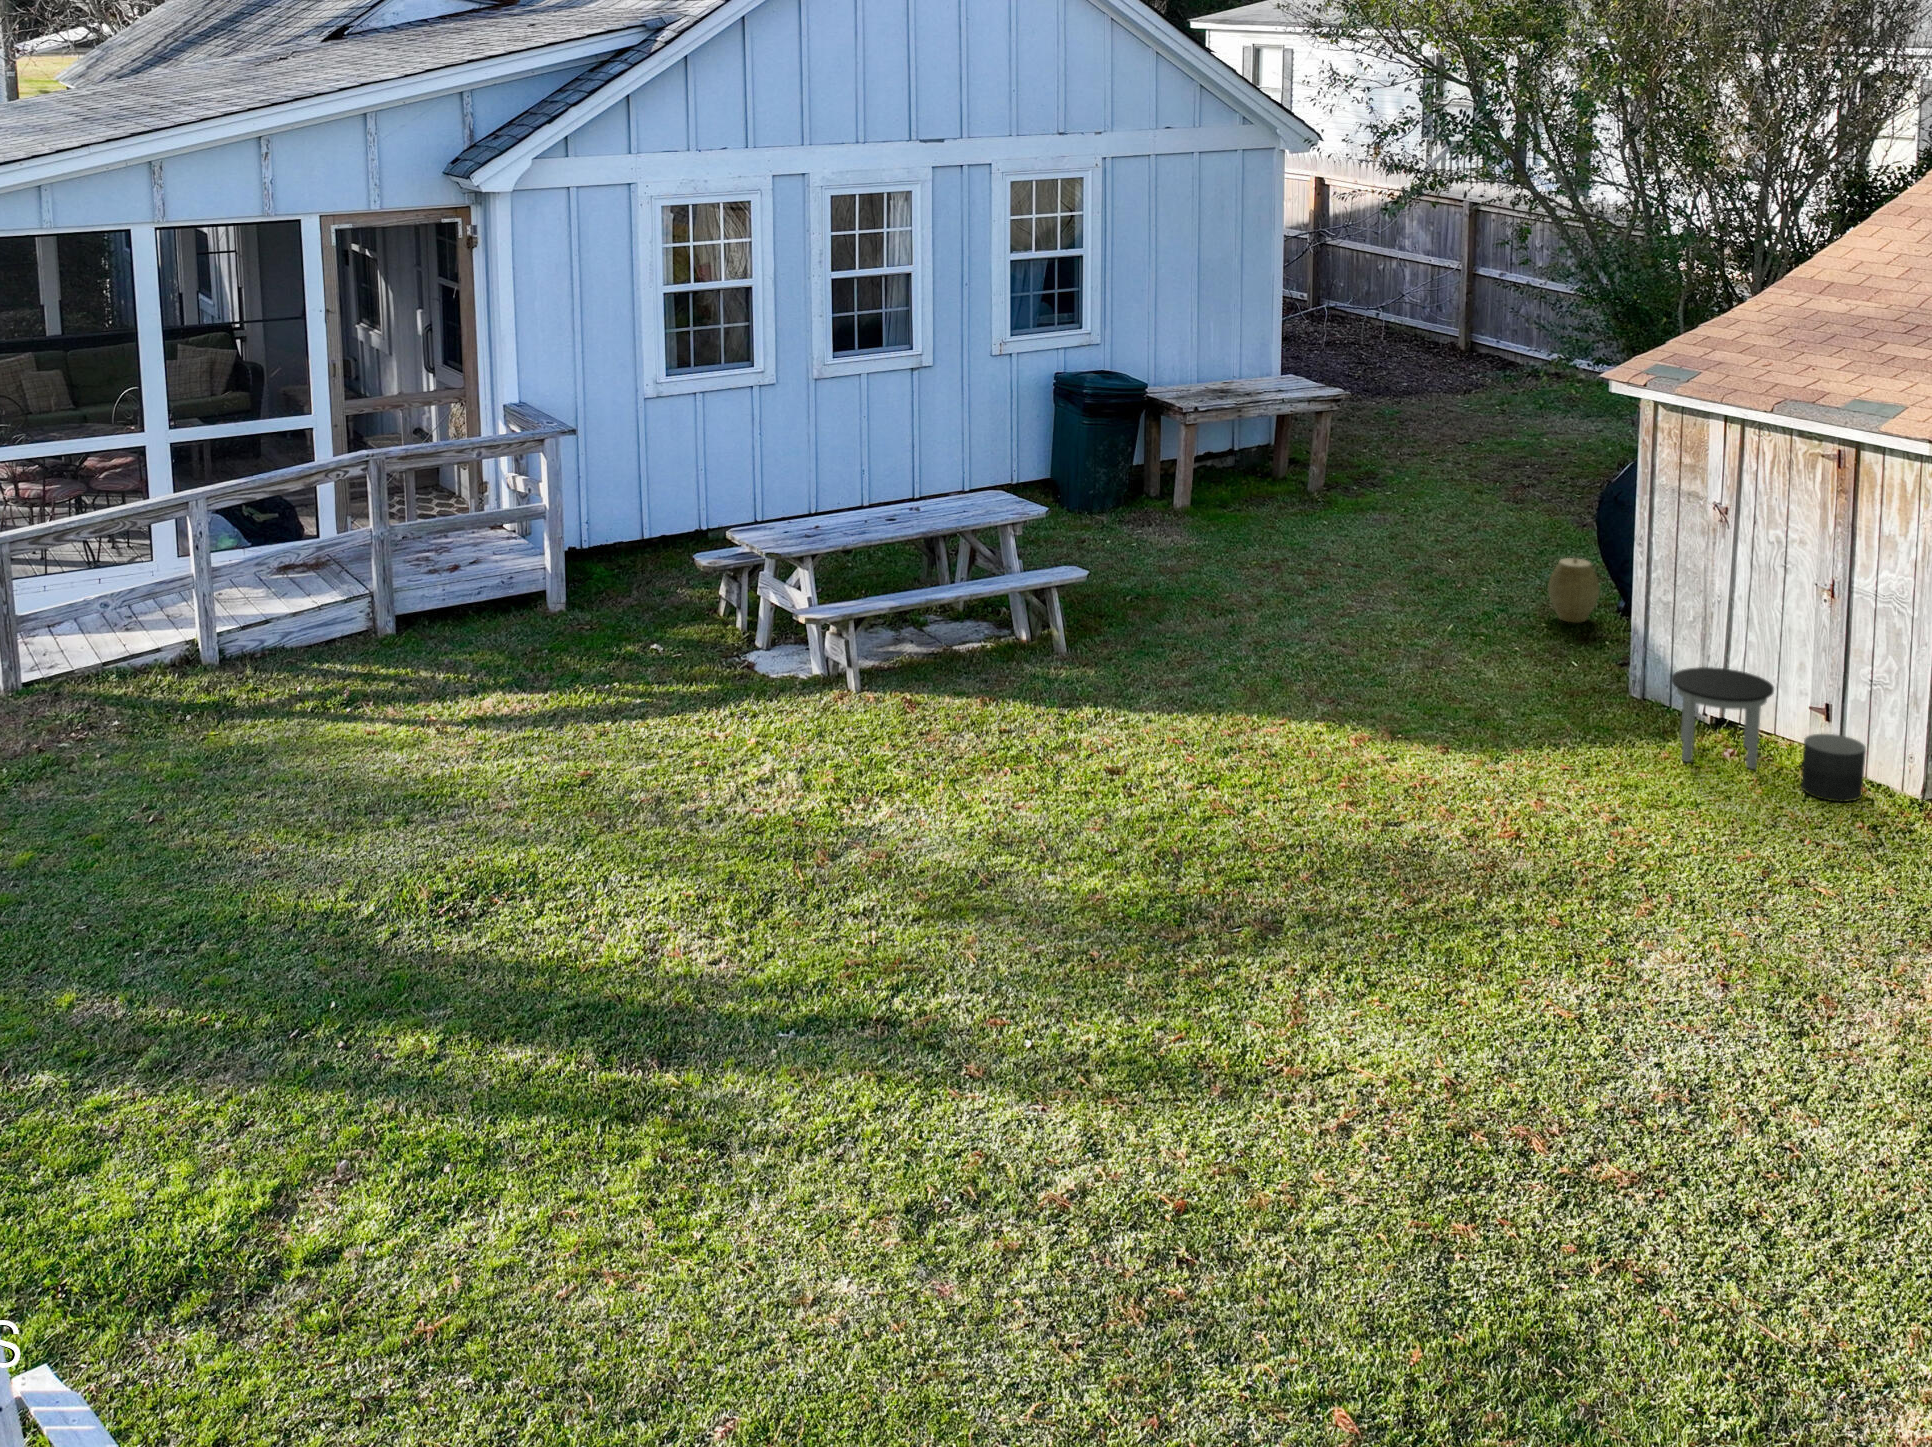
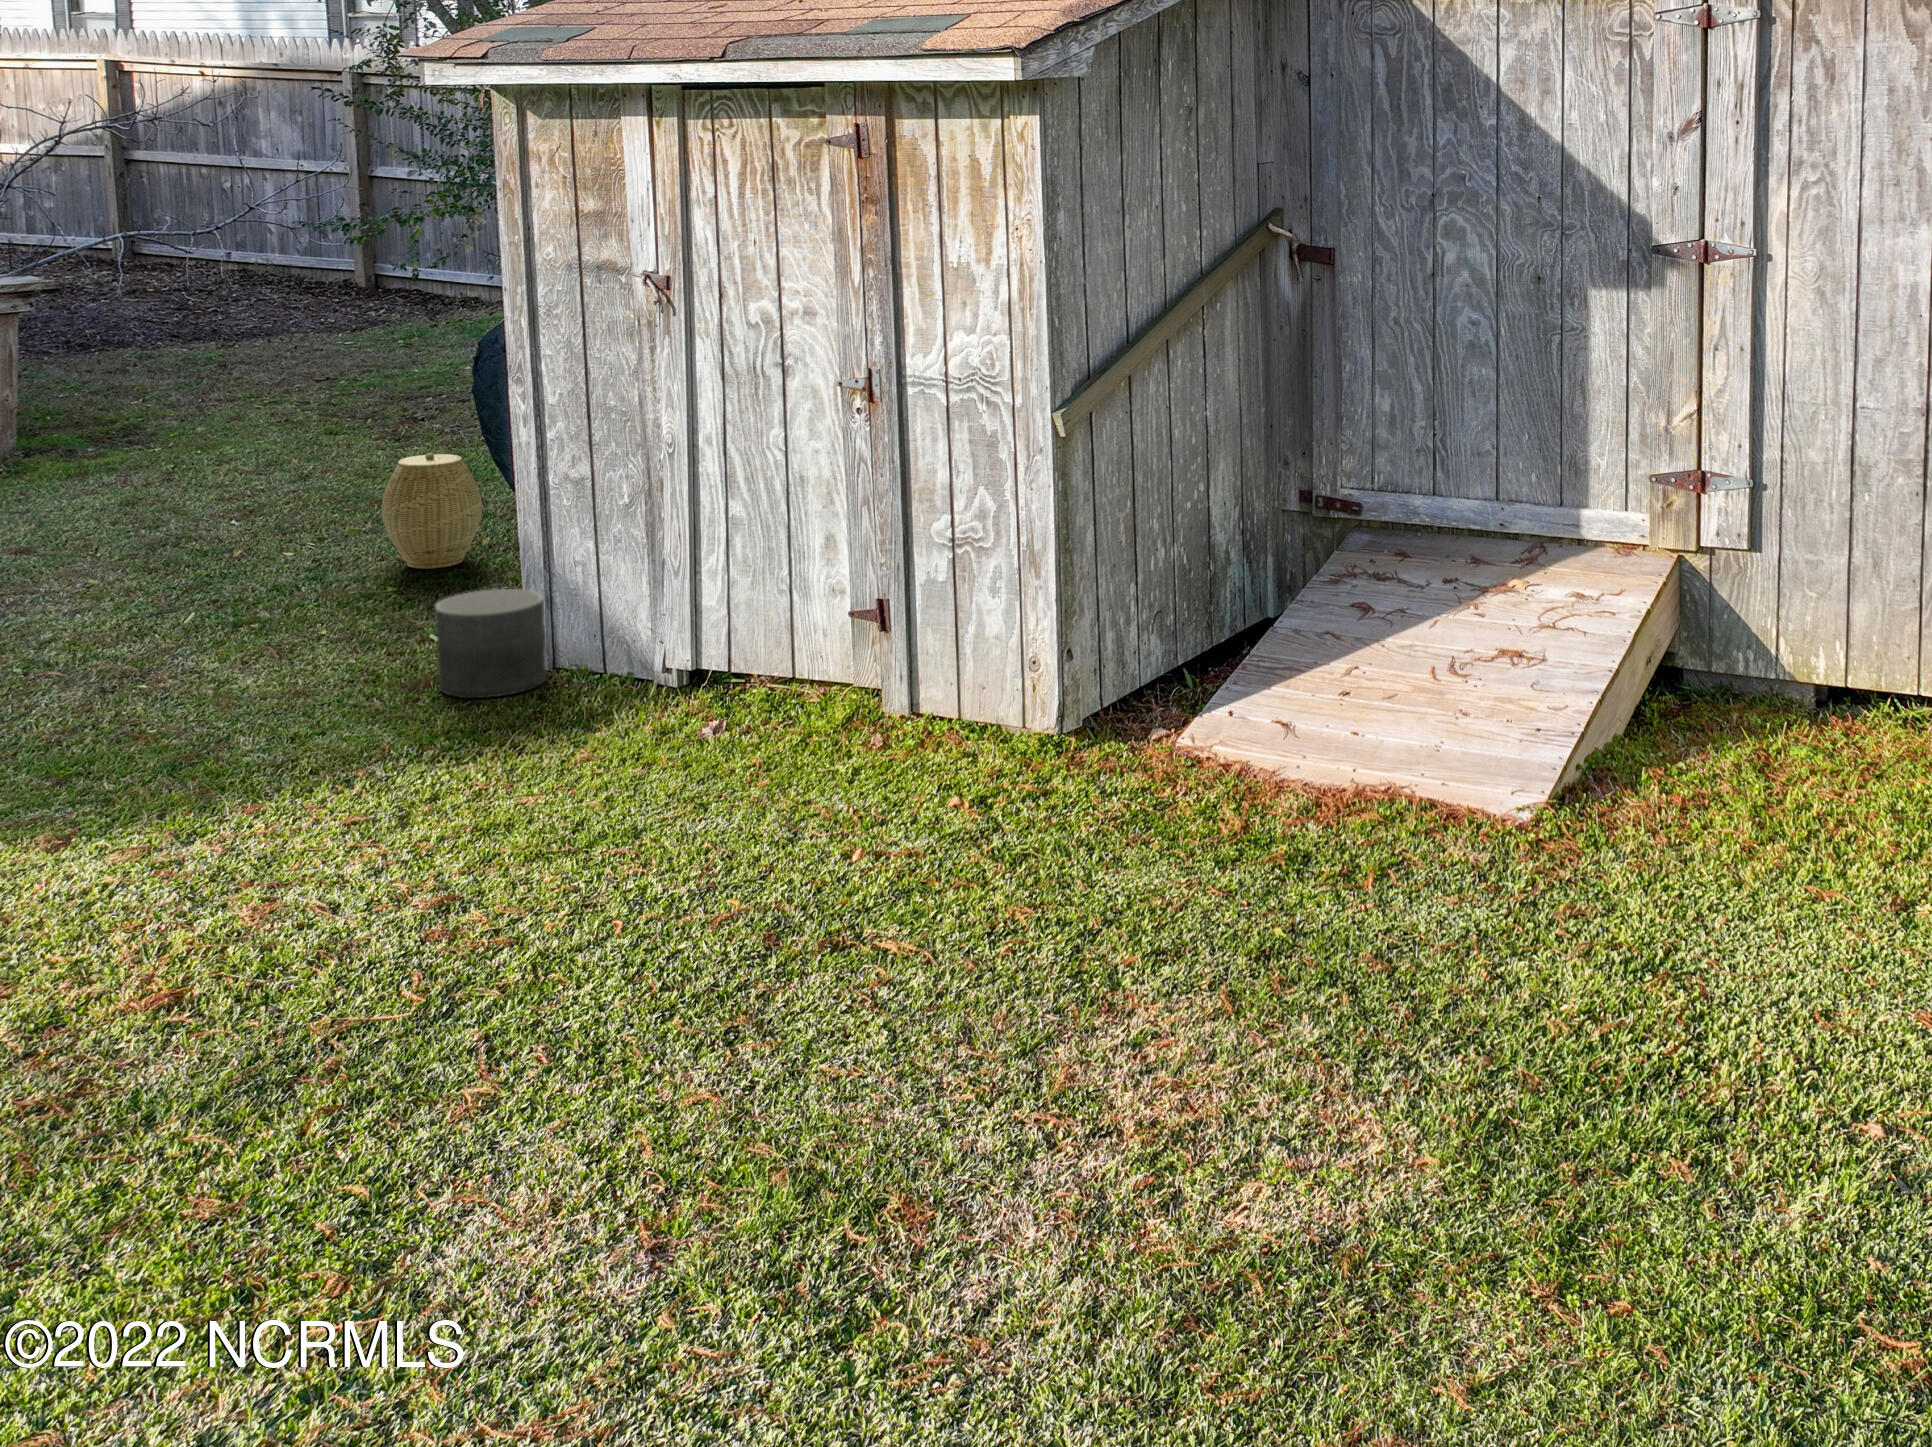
round table: present [1672,667,1774,769] -> none [582,573,781,760]
planter: present [1801,734,1866,802] -> present [435,589,546,698]

